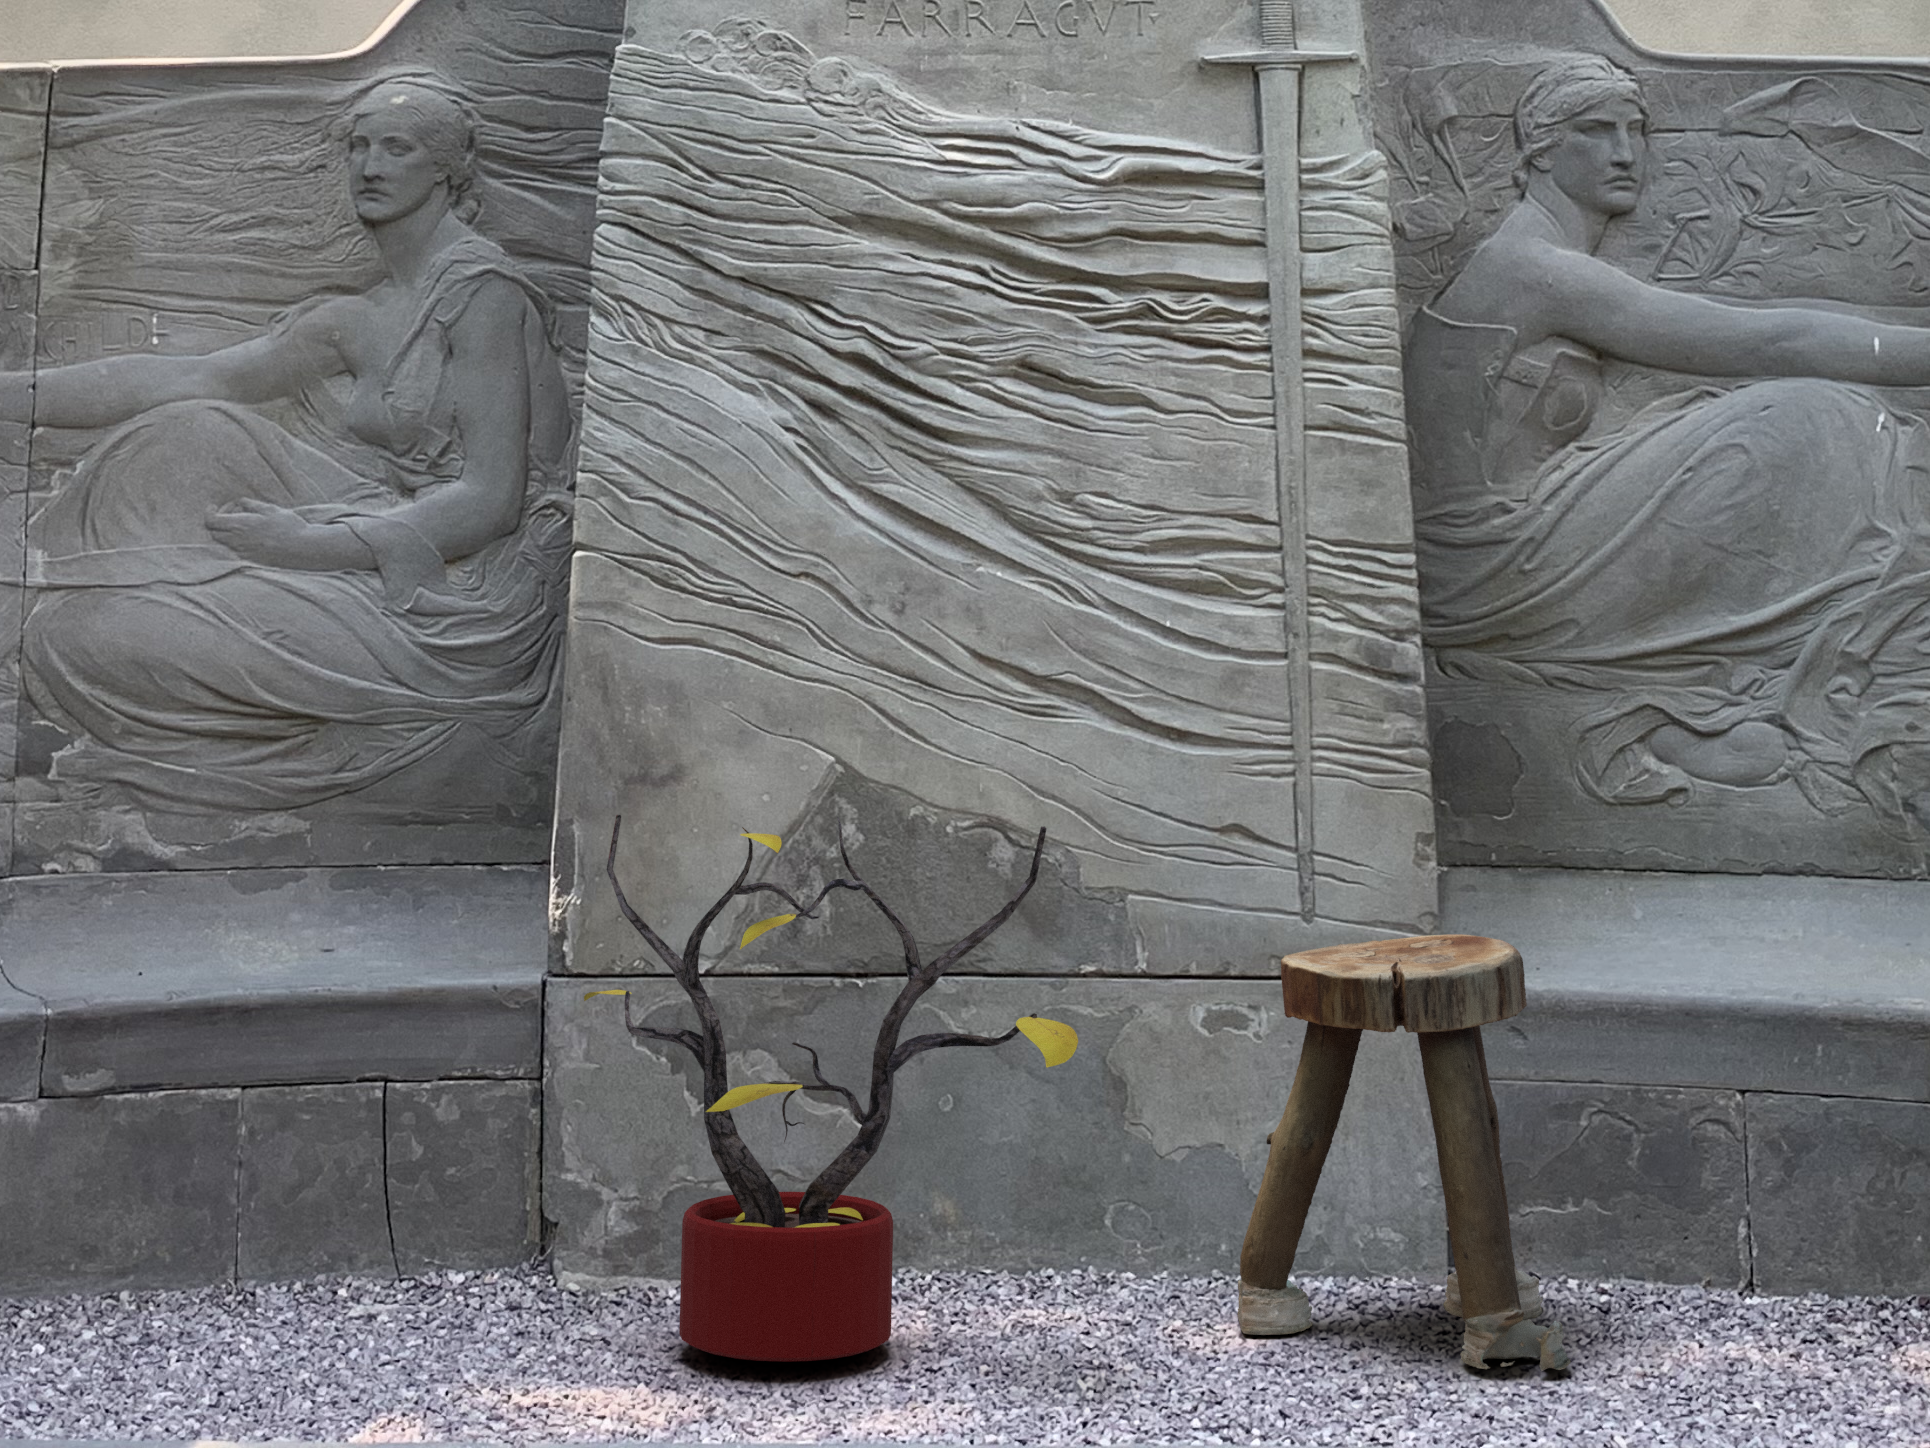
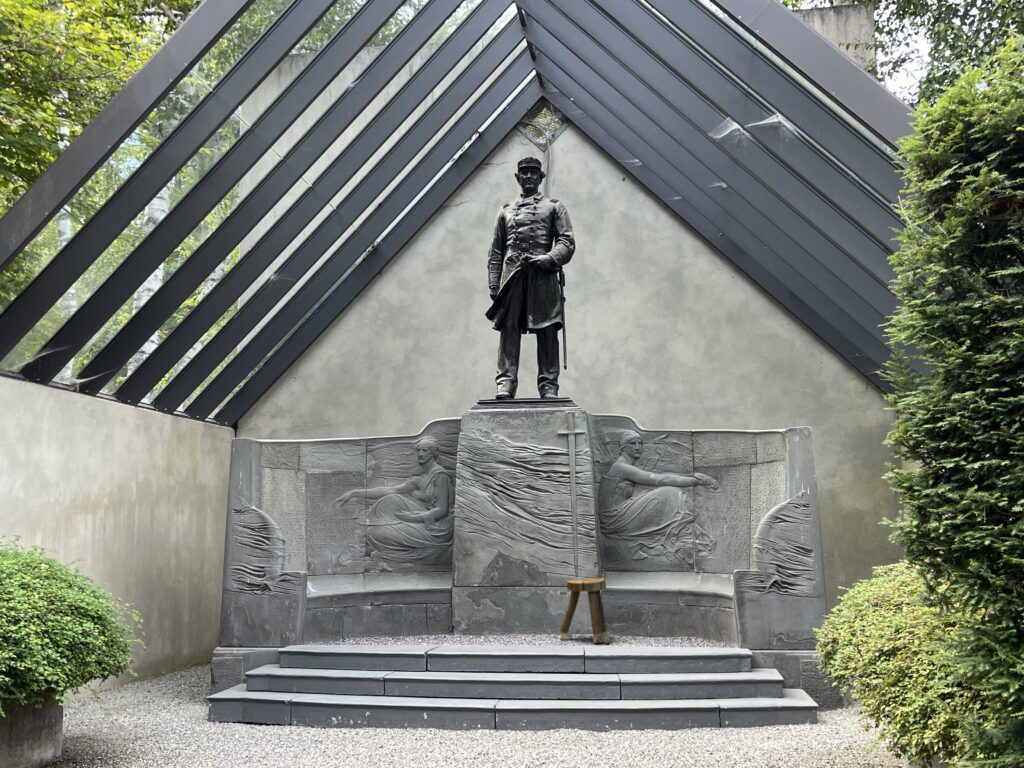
decorative plant: present [584,815,1078,1362] -> none [457,559,532,641]

